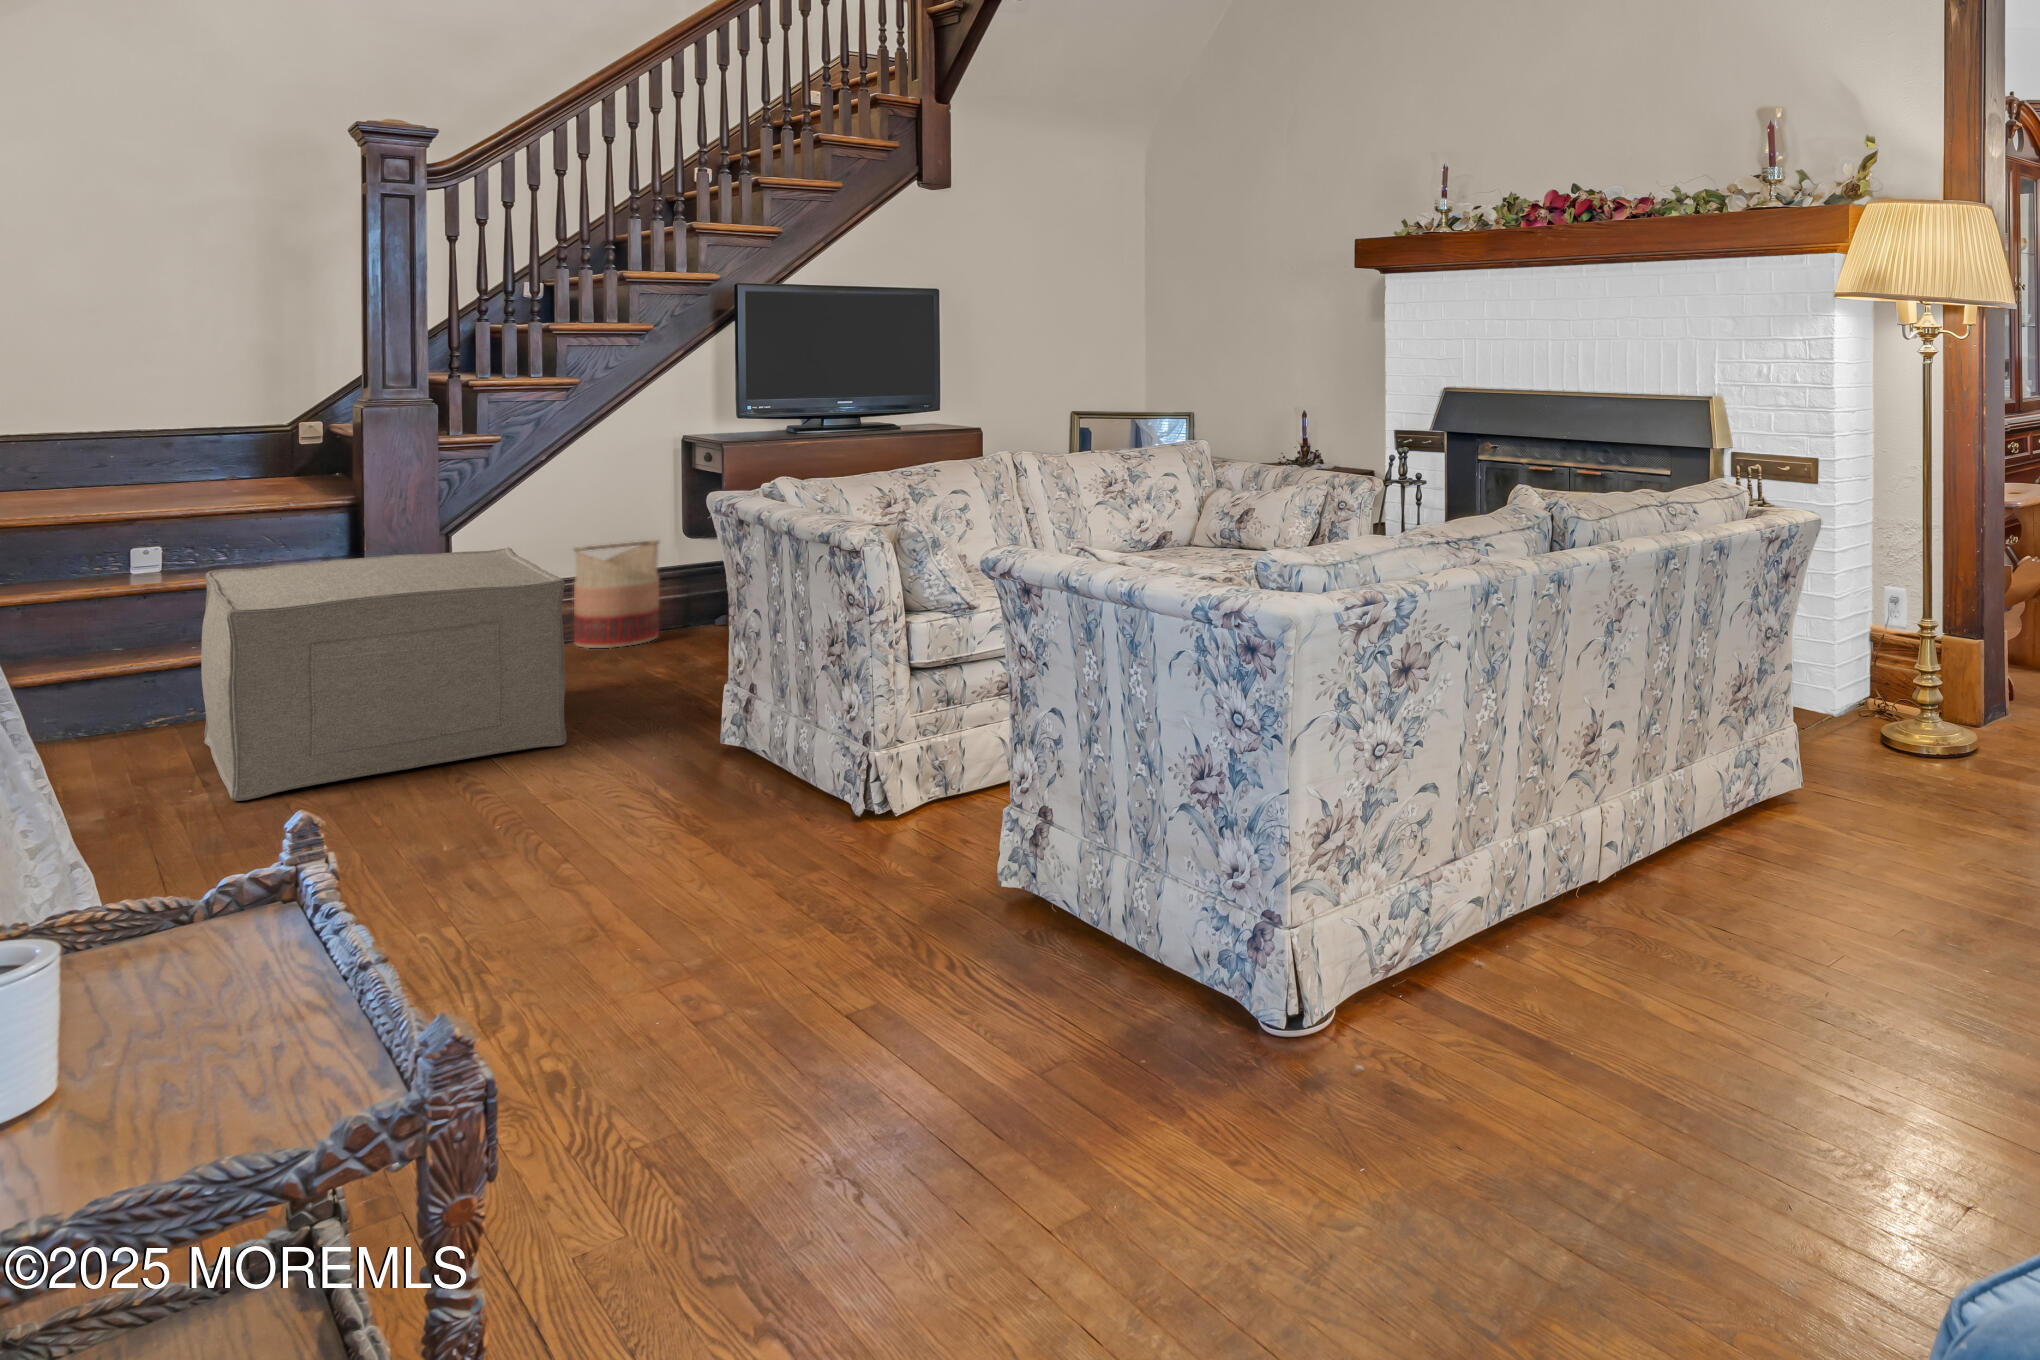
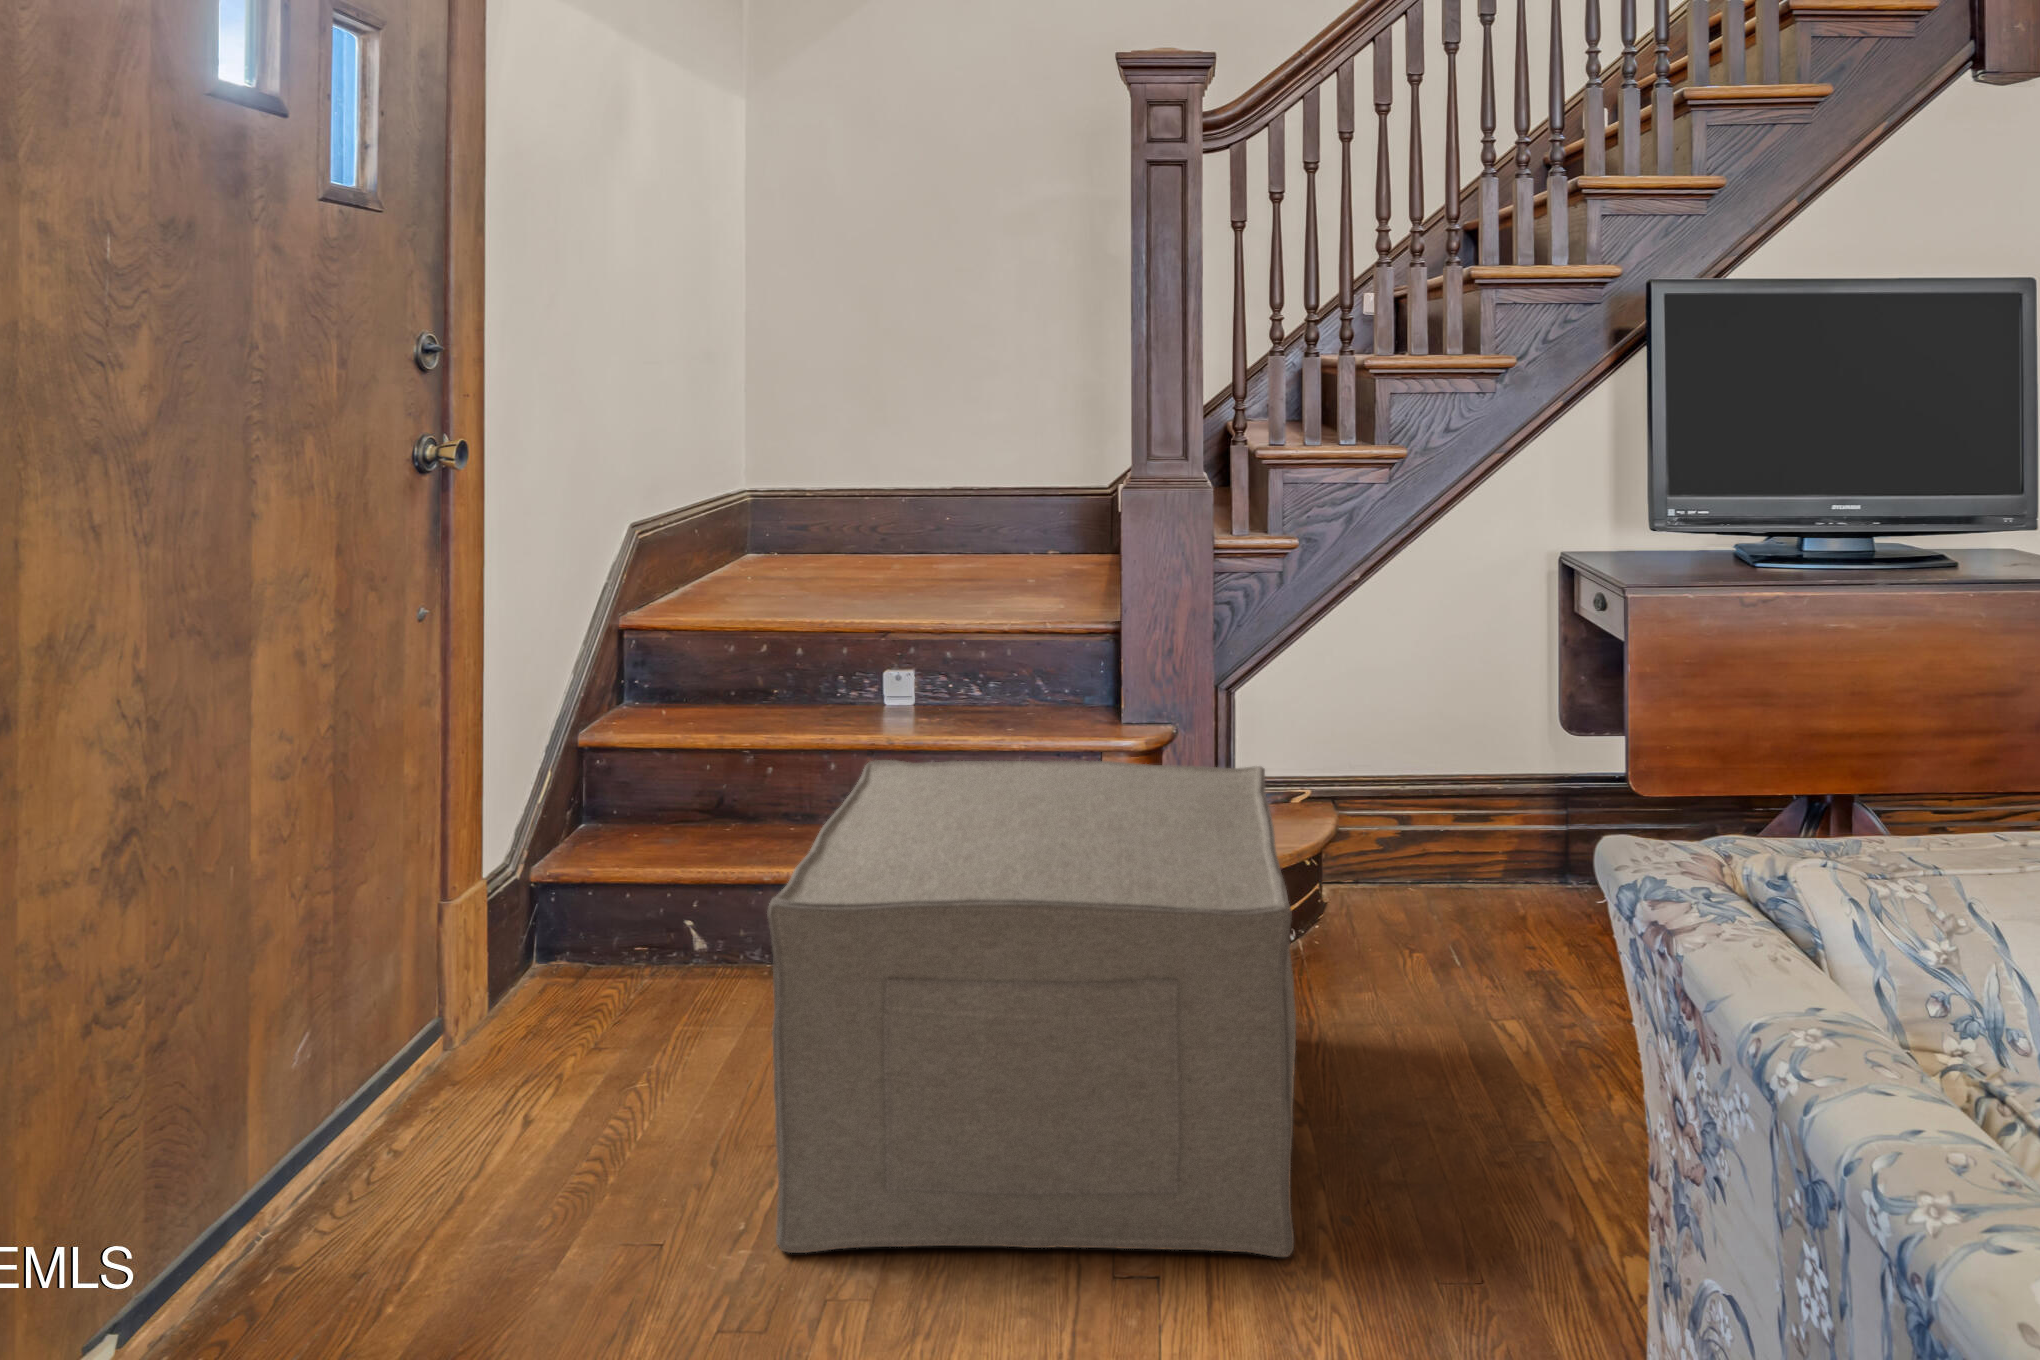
basket: present [573,540,659,648] -> none [1394,734,1522,922]

